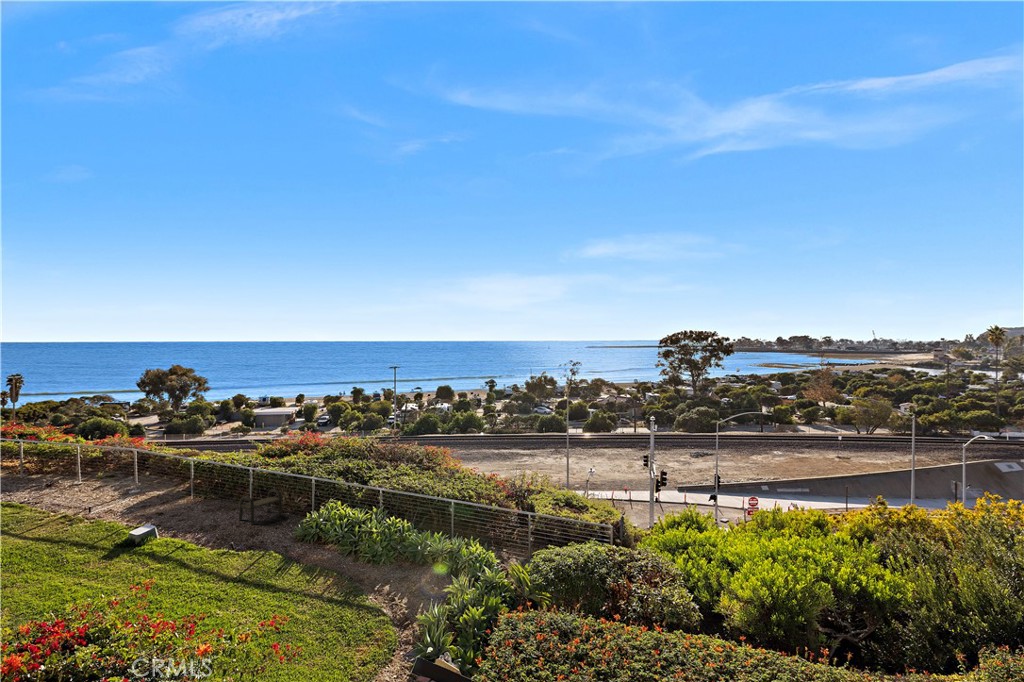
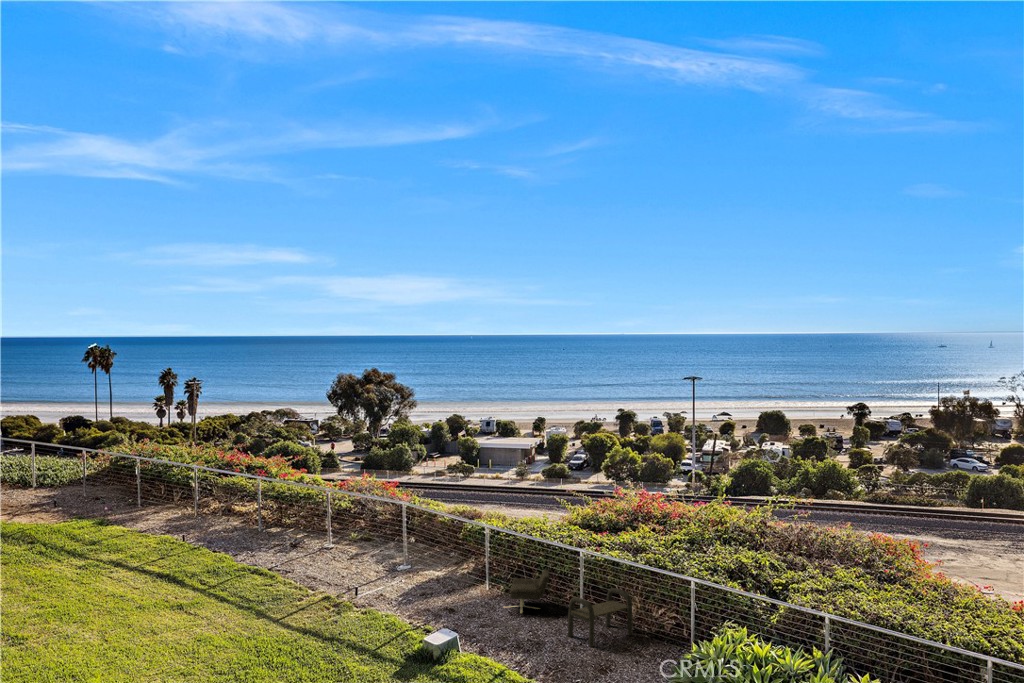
lounge chair: none [202,483,235,511] -> present [511,570,549,613]

